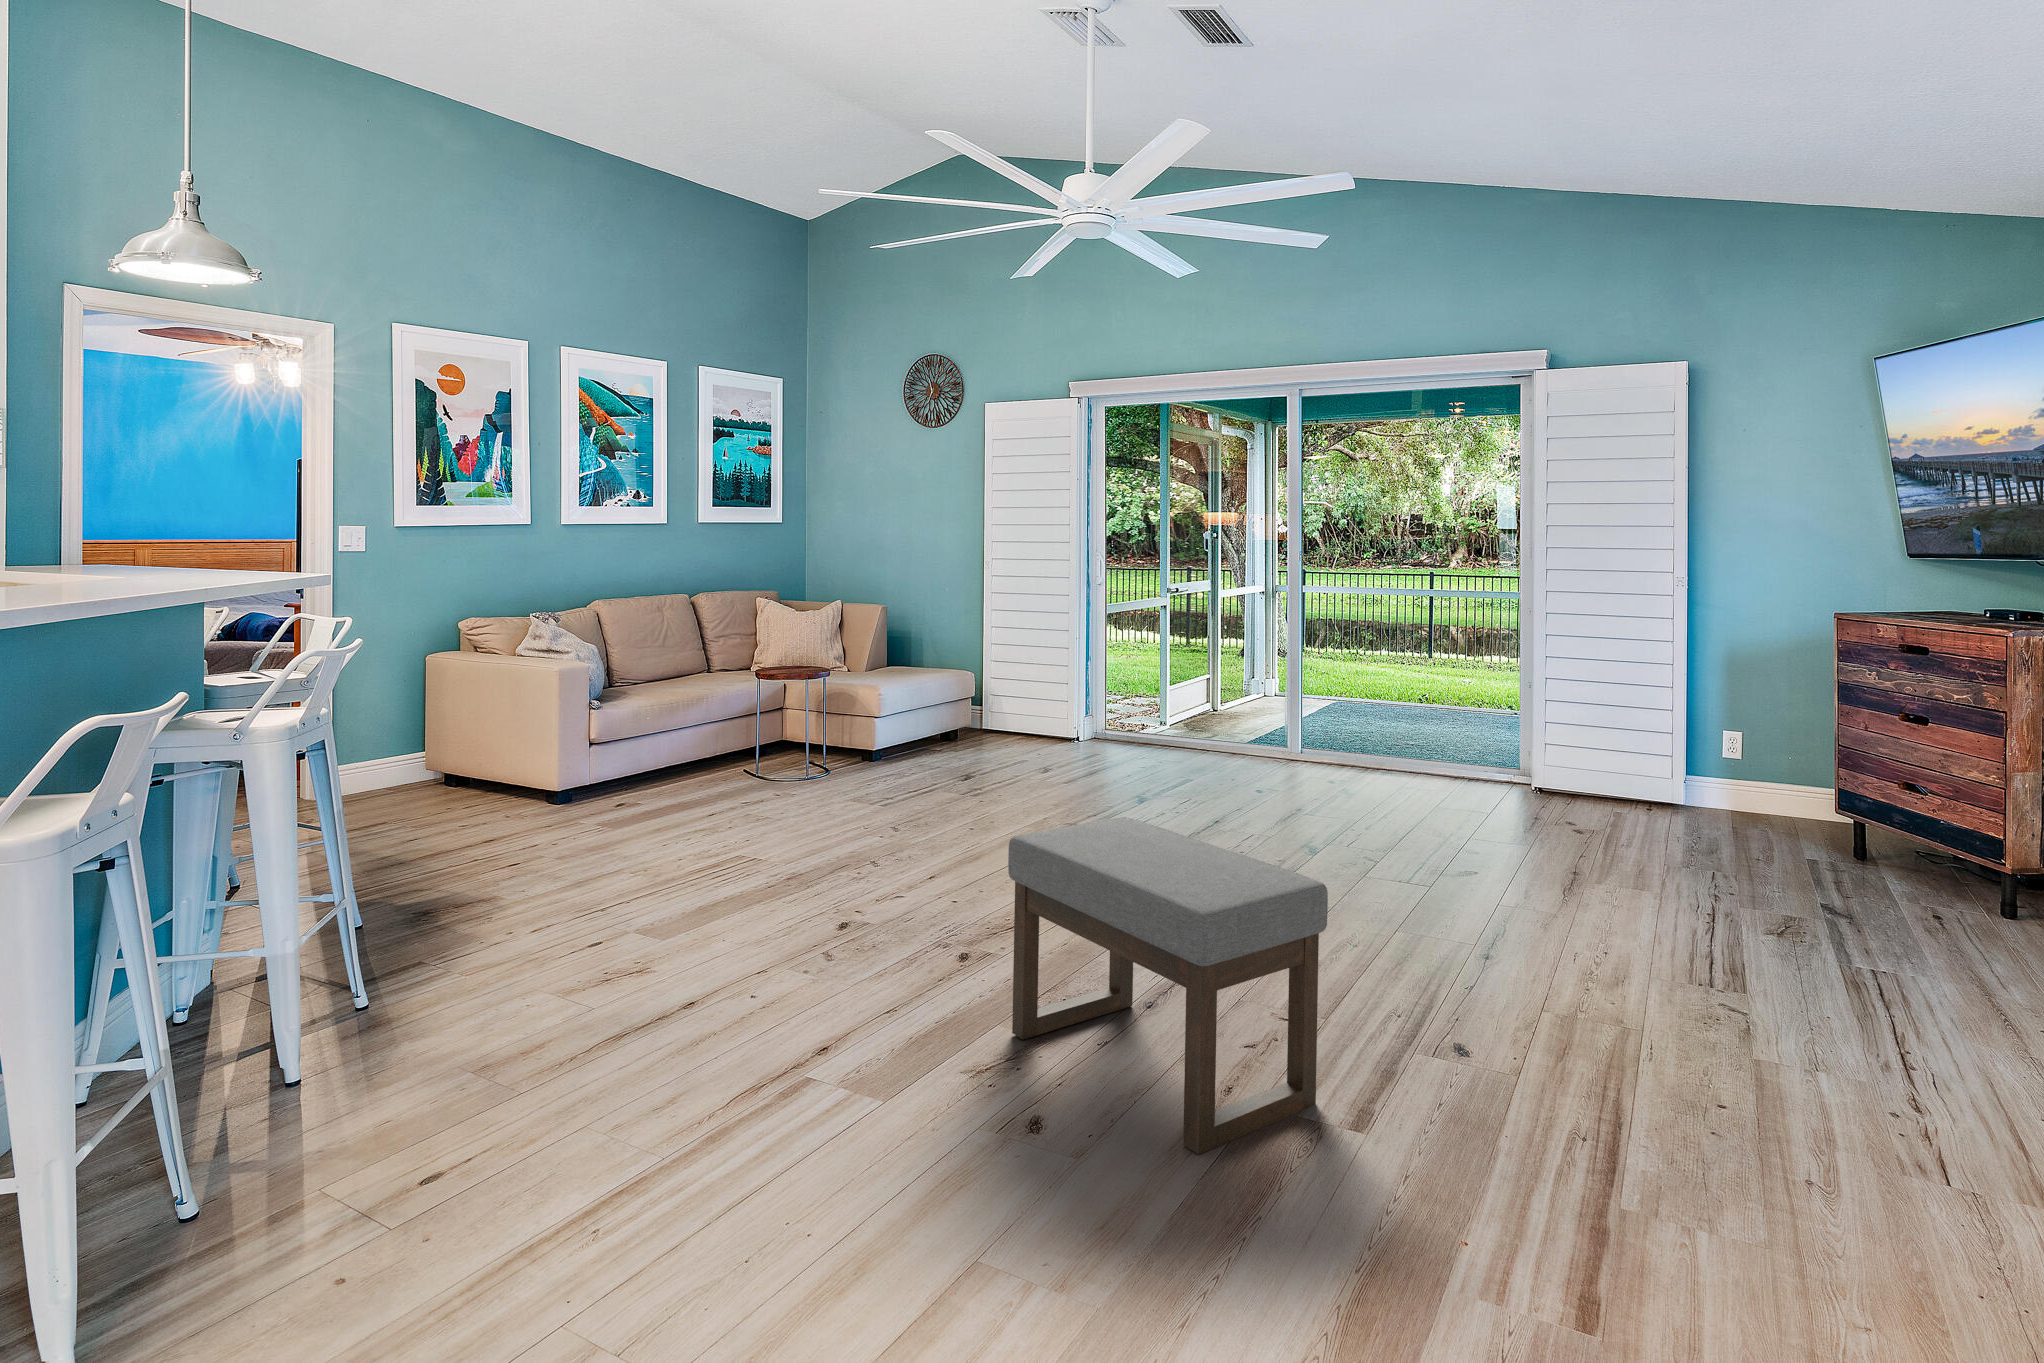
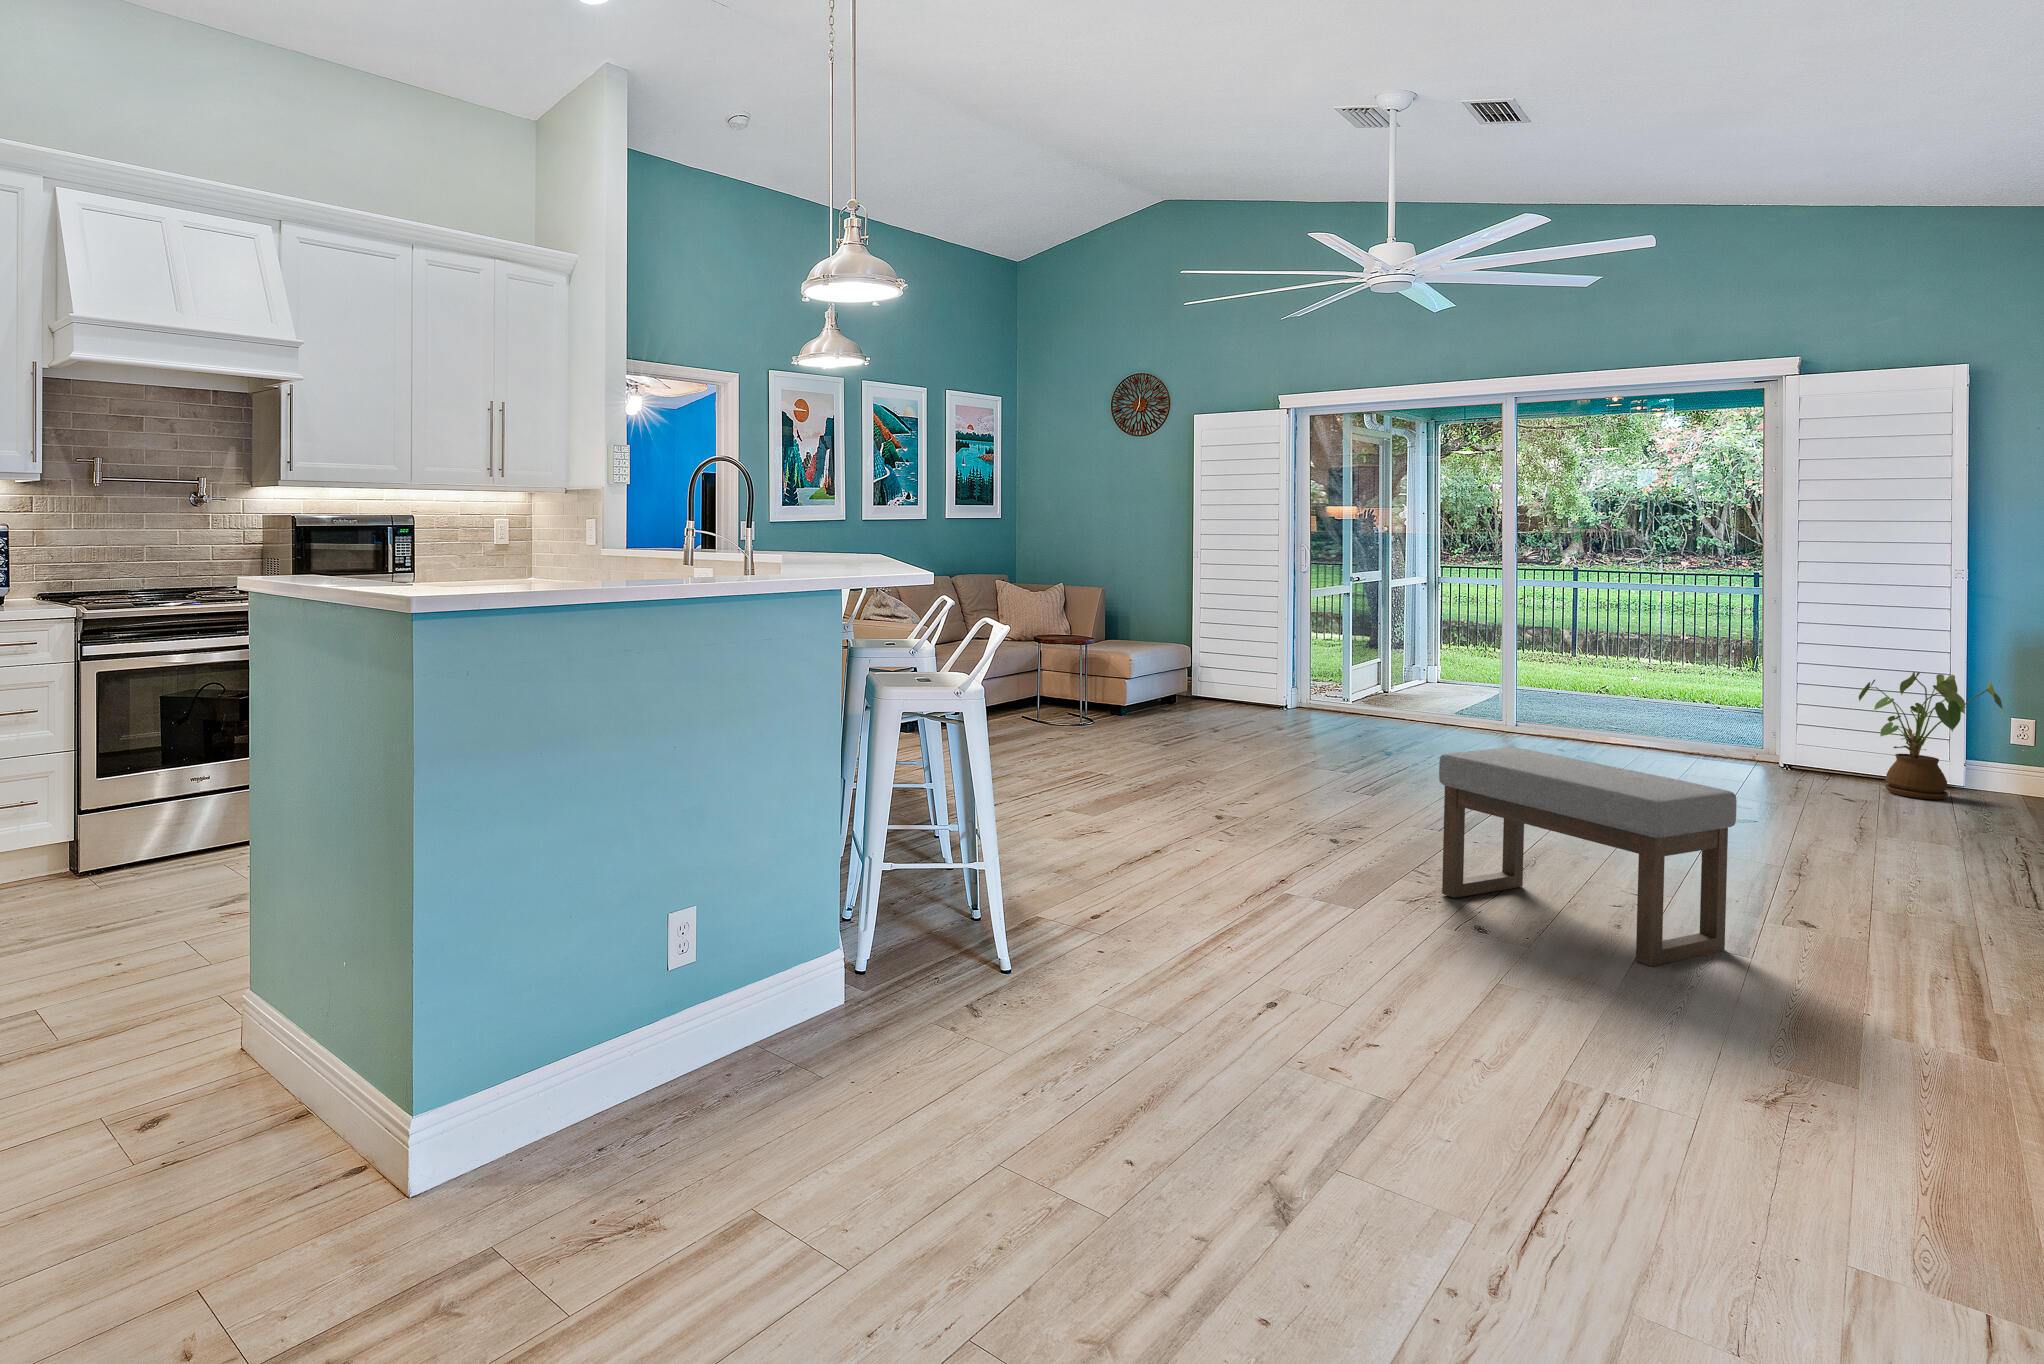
house plant: none [1591,685,1715,824] -> present [1859,672,2003,799]

